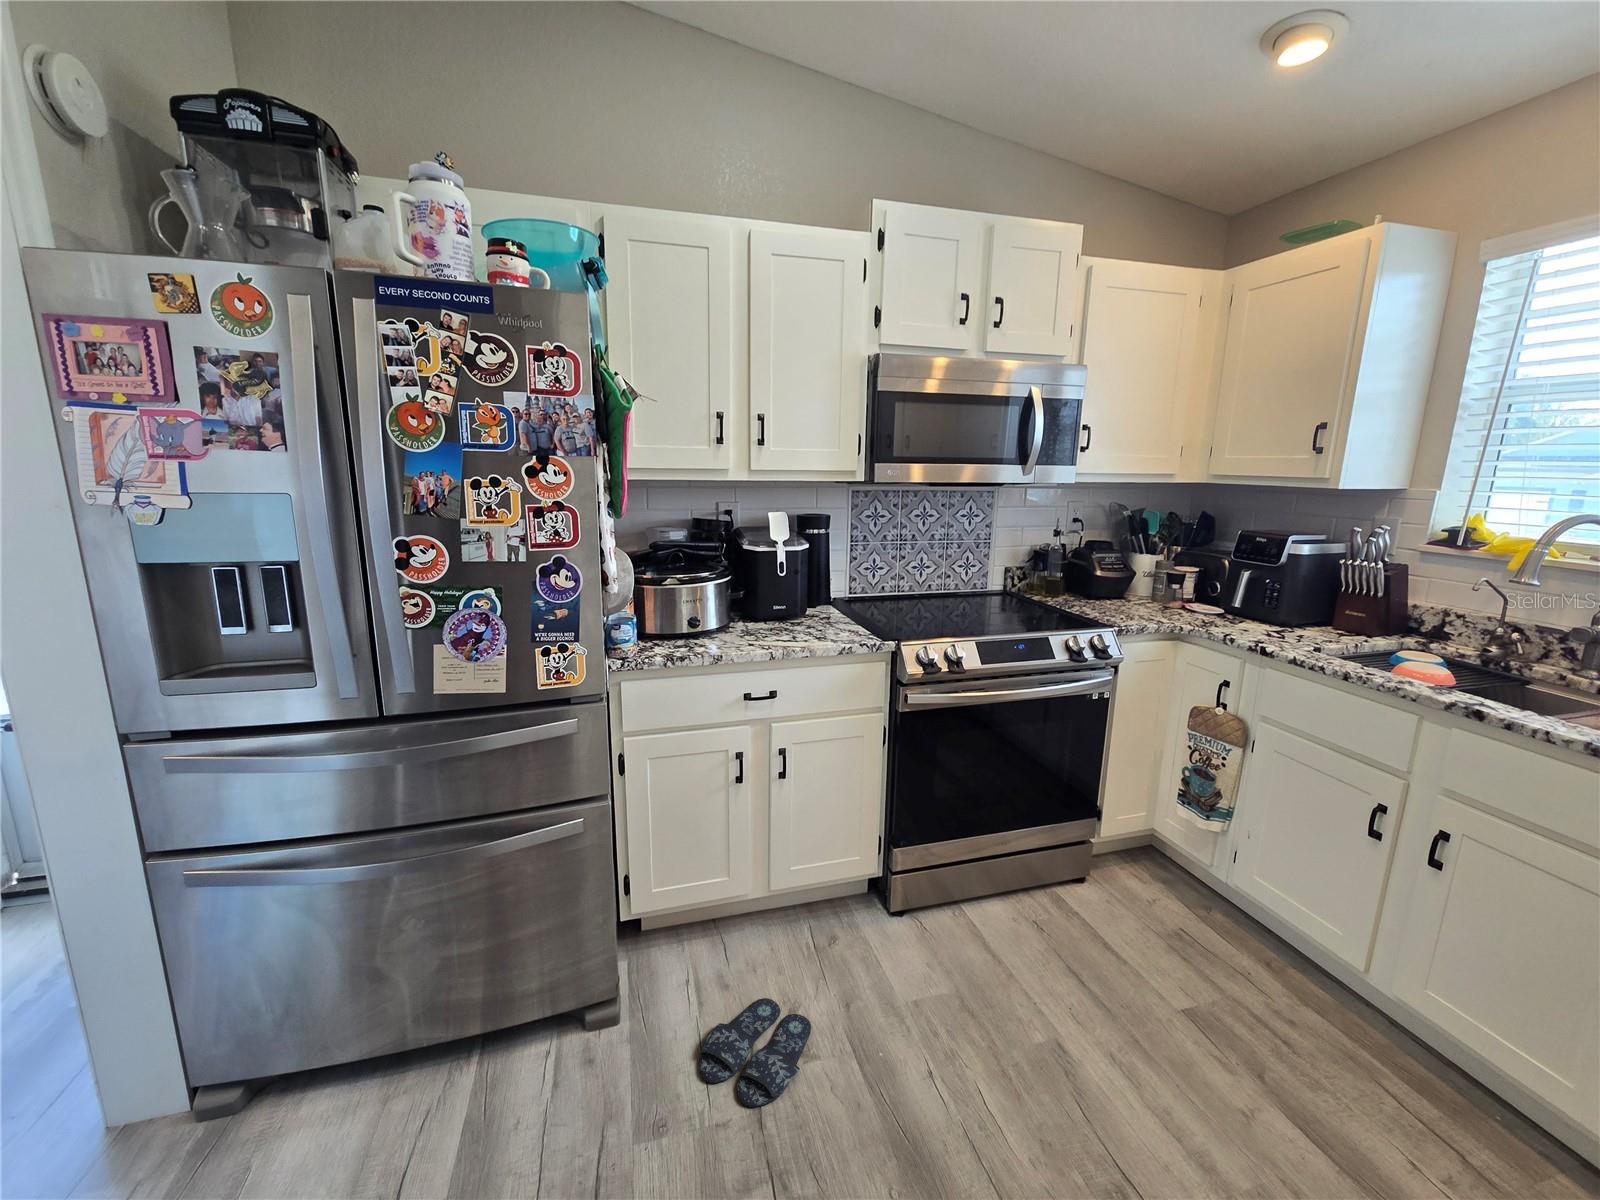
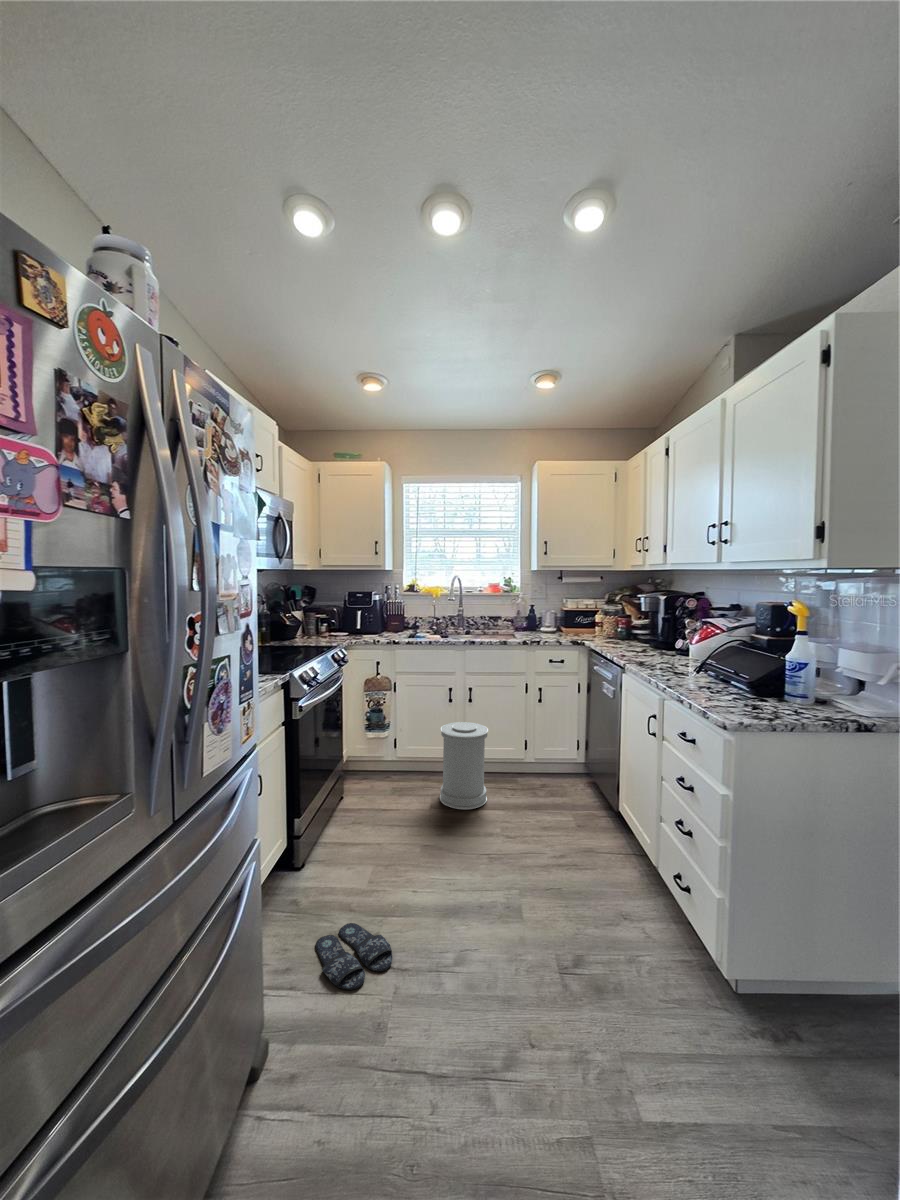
trash can: none [1213,878,1403,1134] -> present [440,722,488,809]

